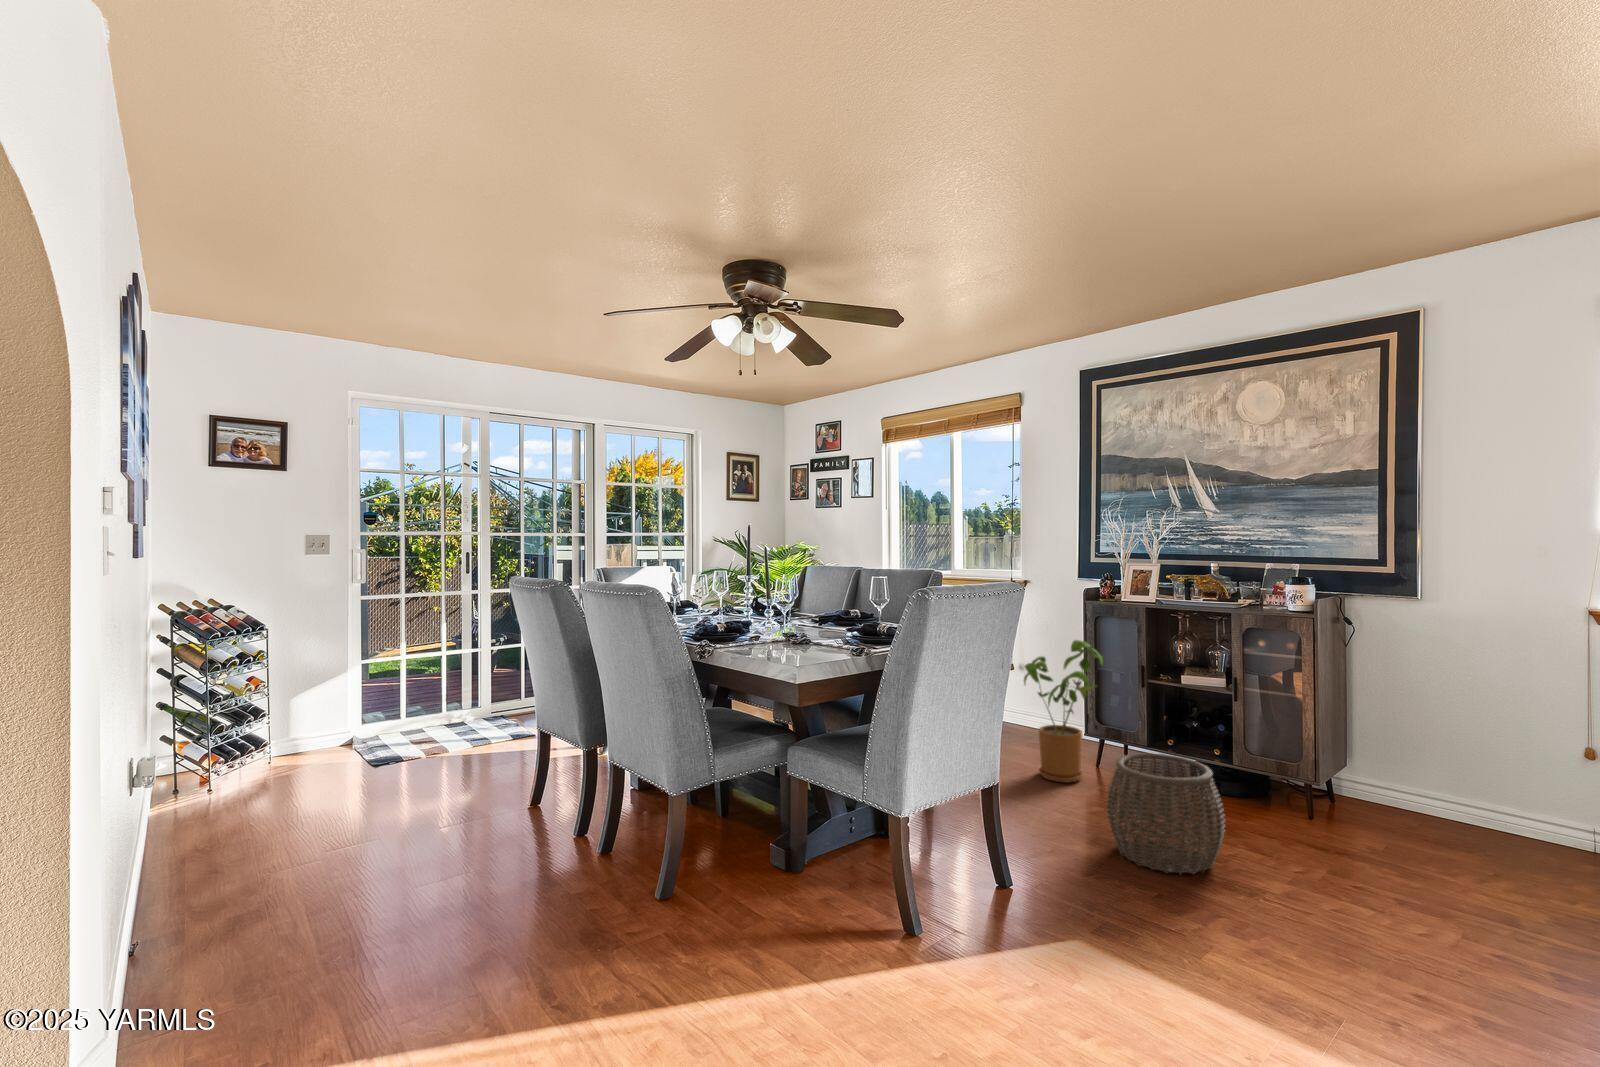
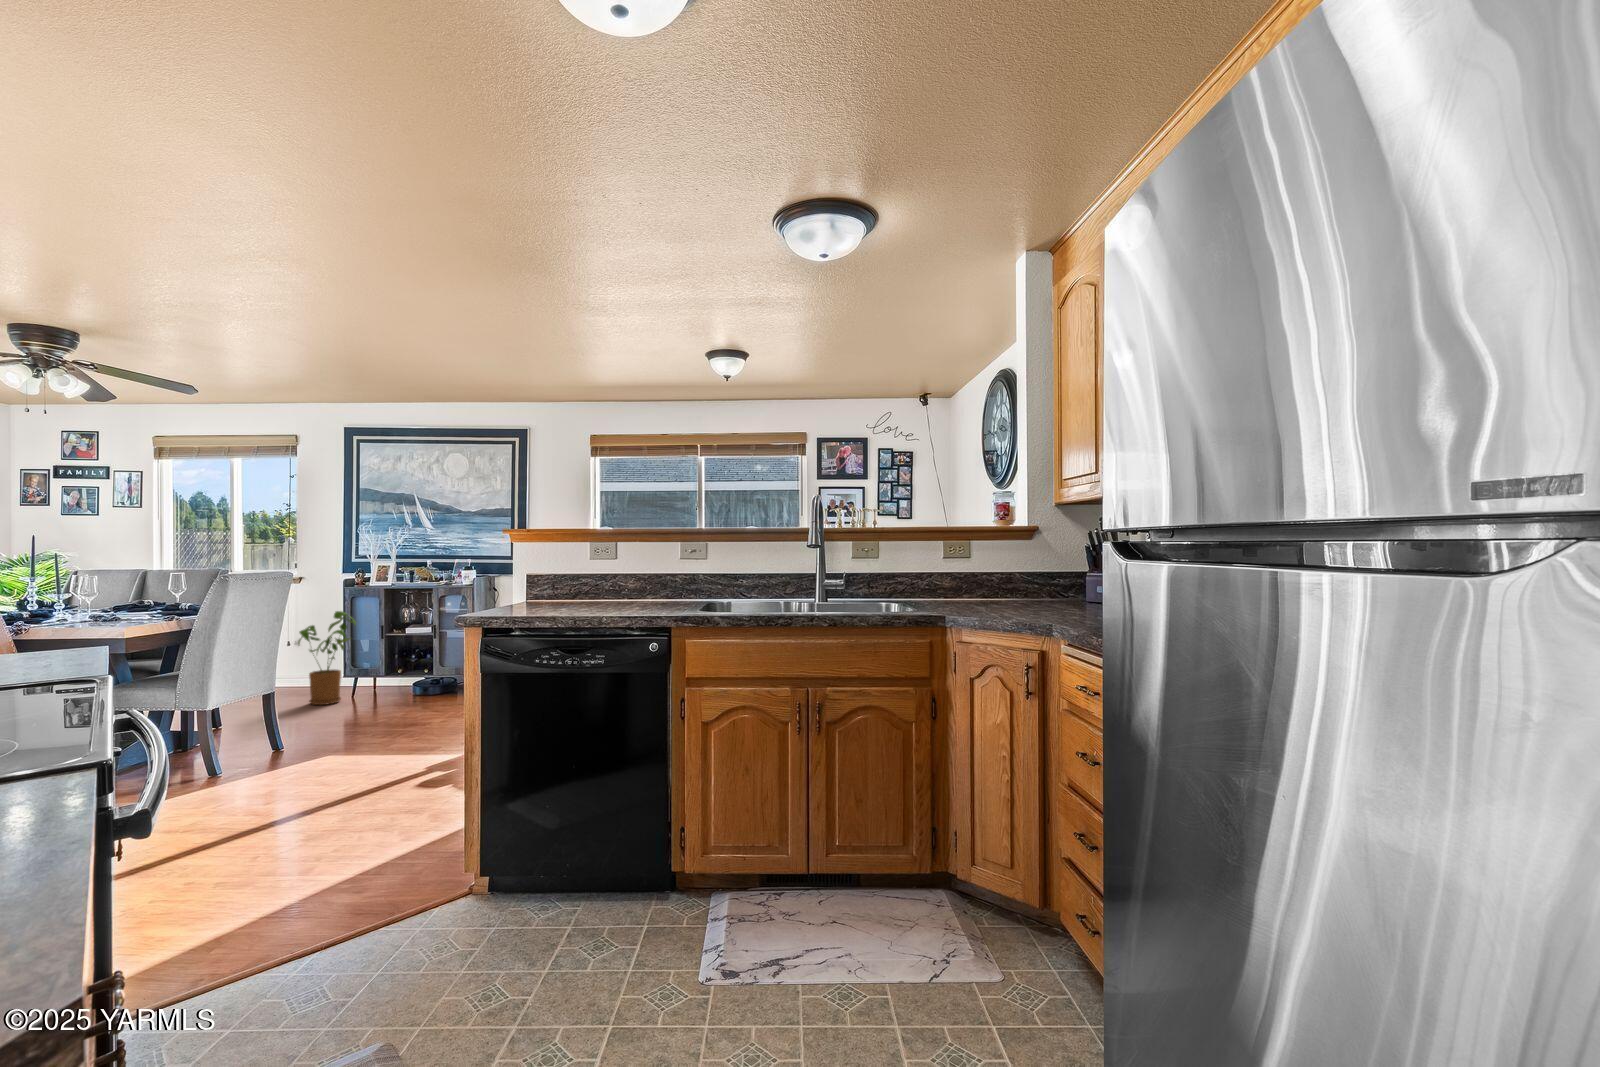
woven basket: present [1106,753,1225,874] -> none [353,665,419,723]

